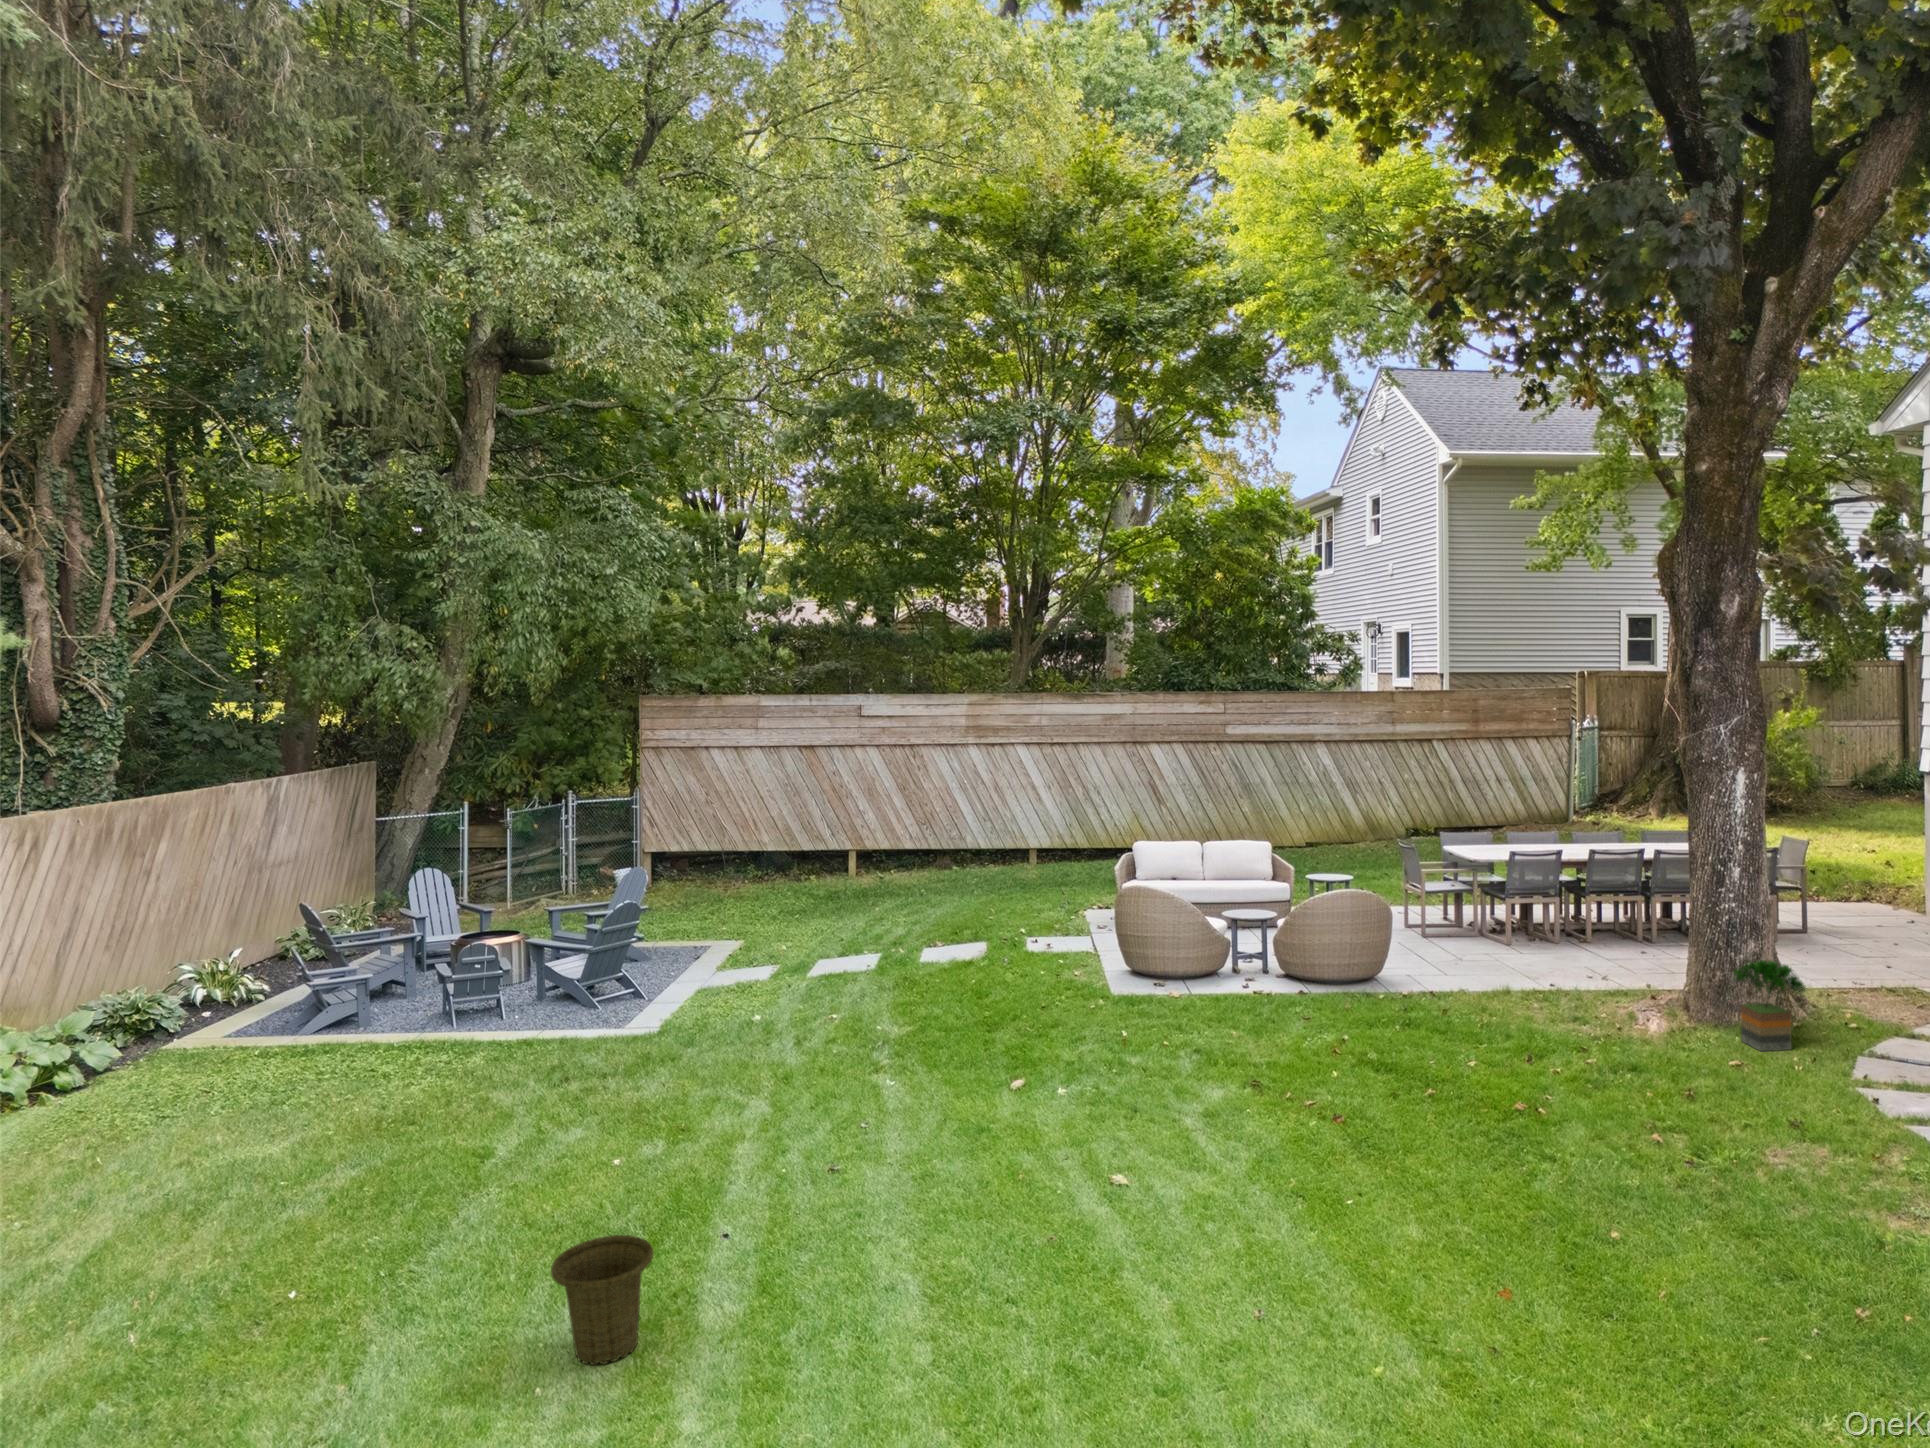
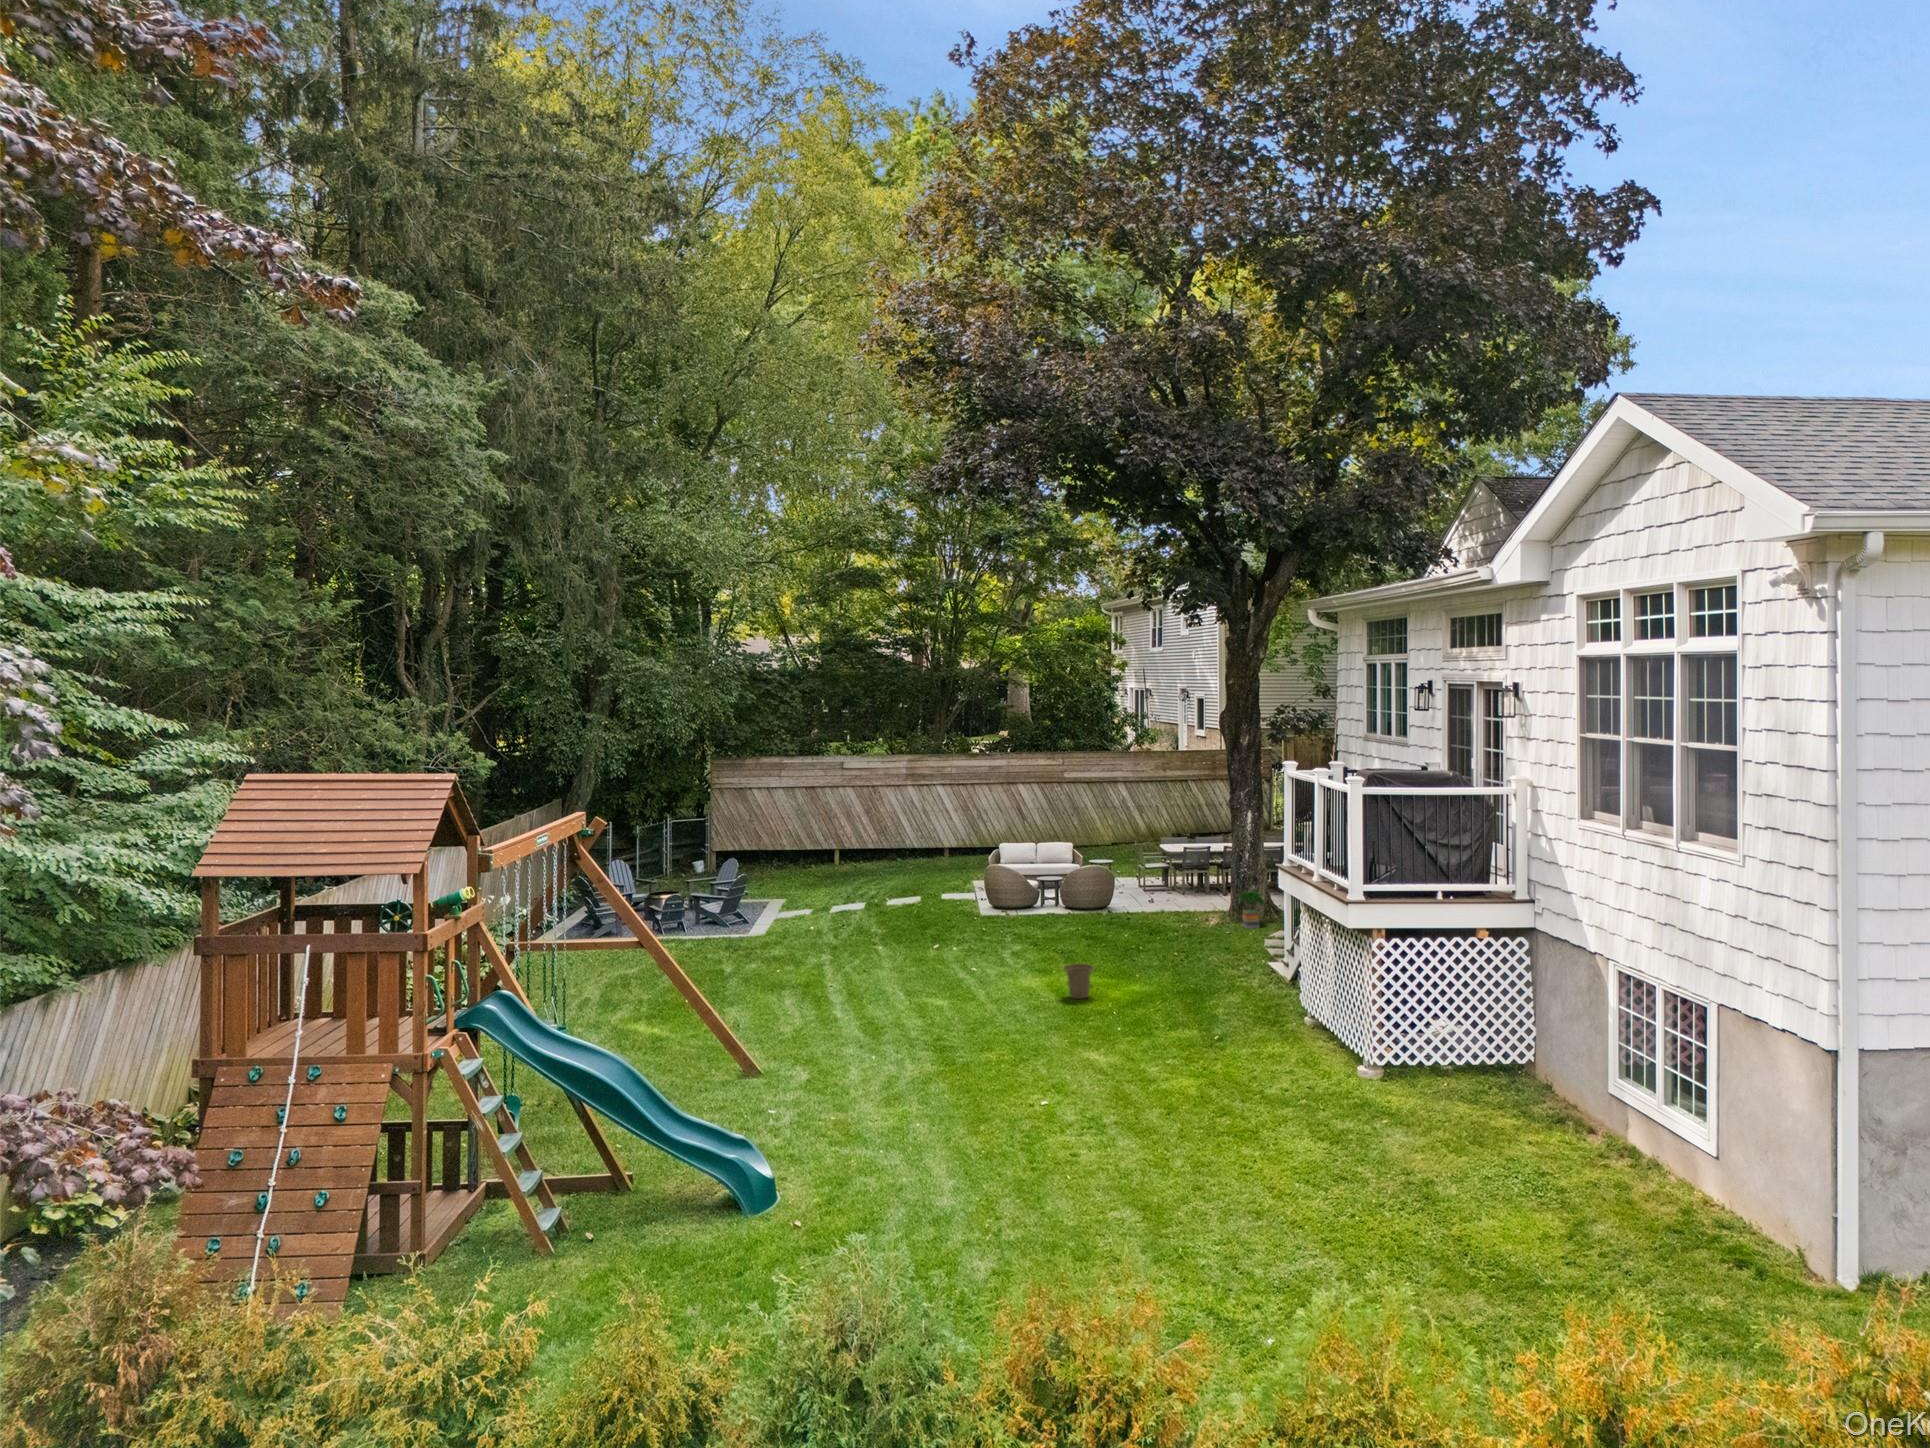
basket: present [551,1235,654,1365] -> present [1064,963,1094,999]

